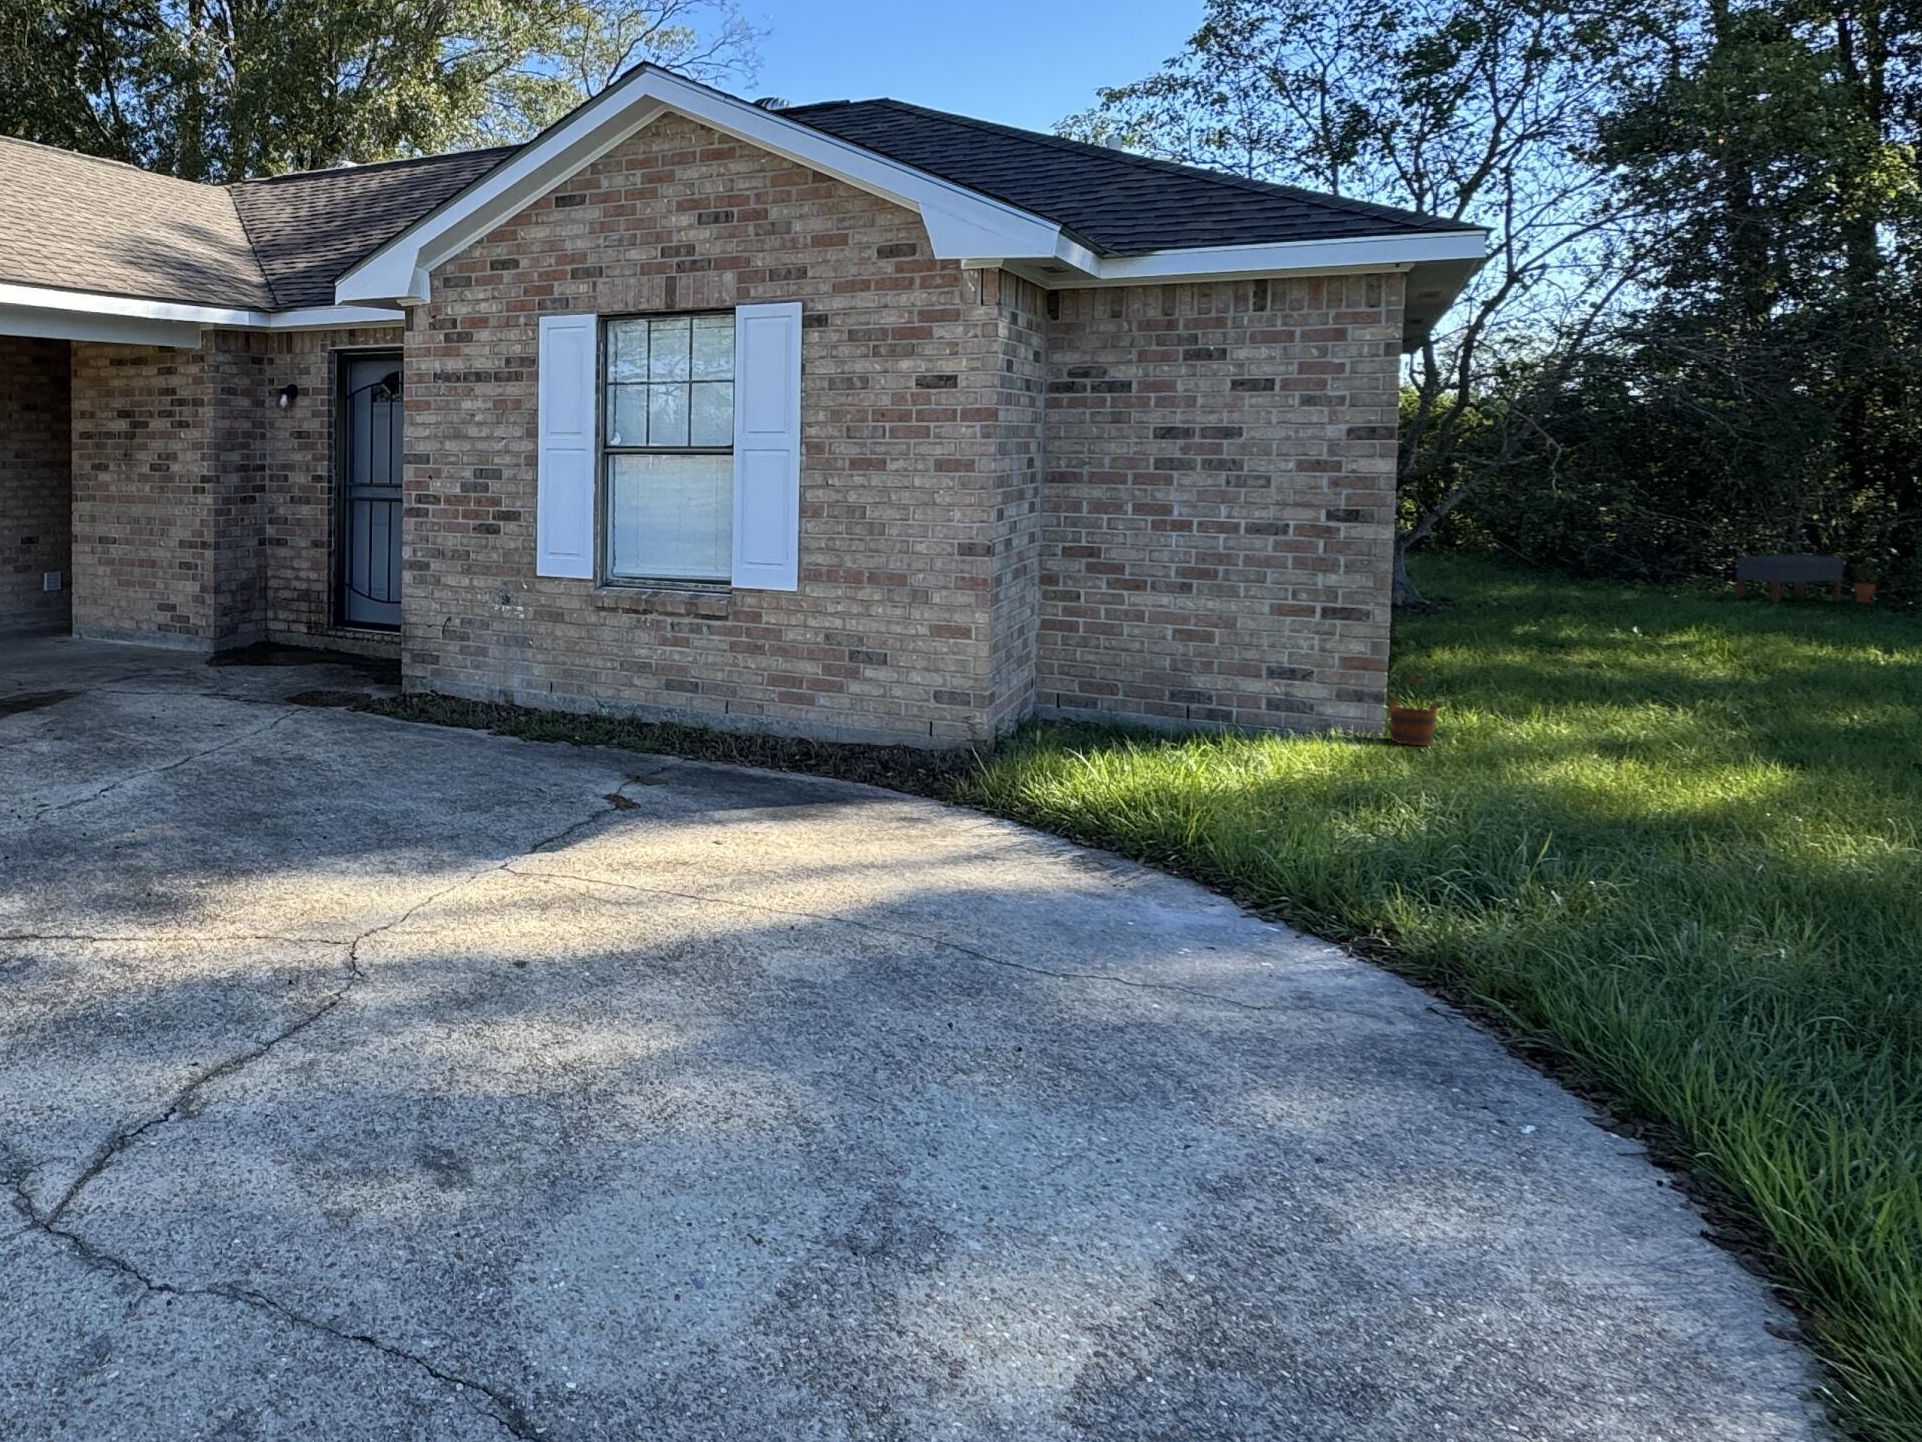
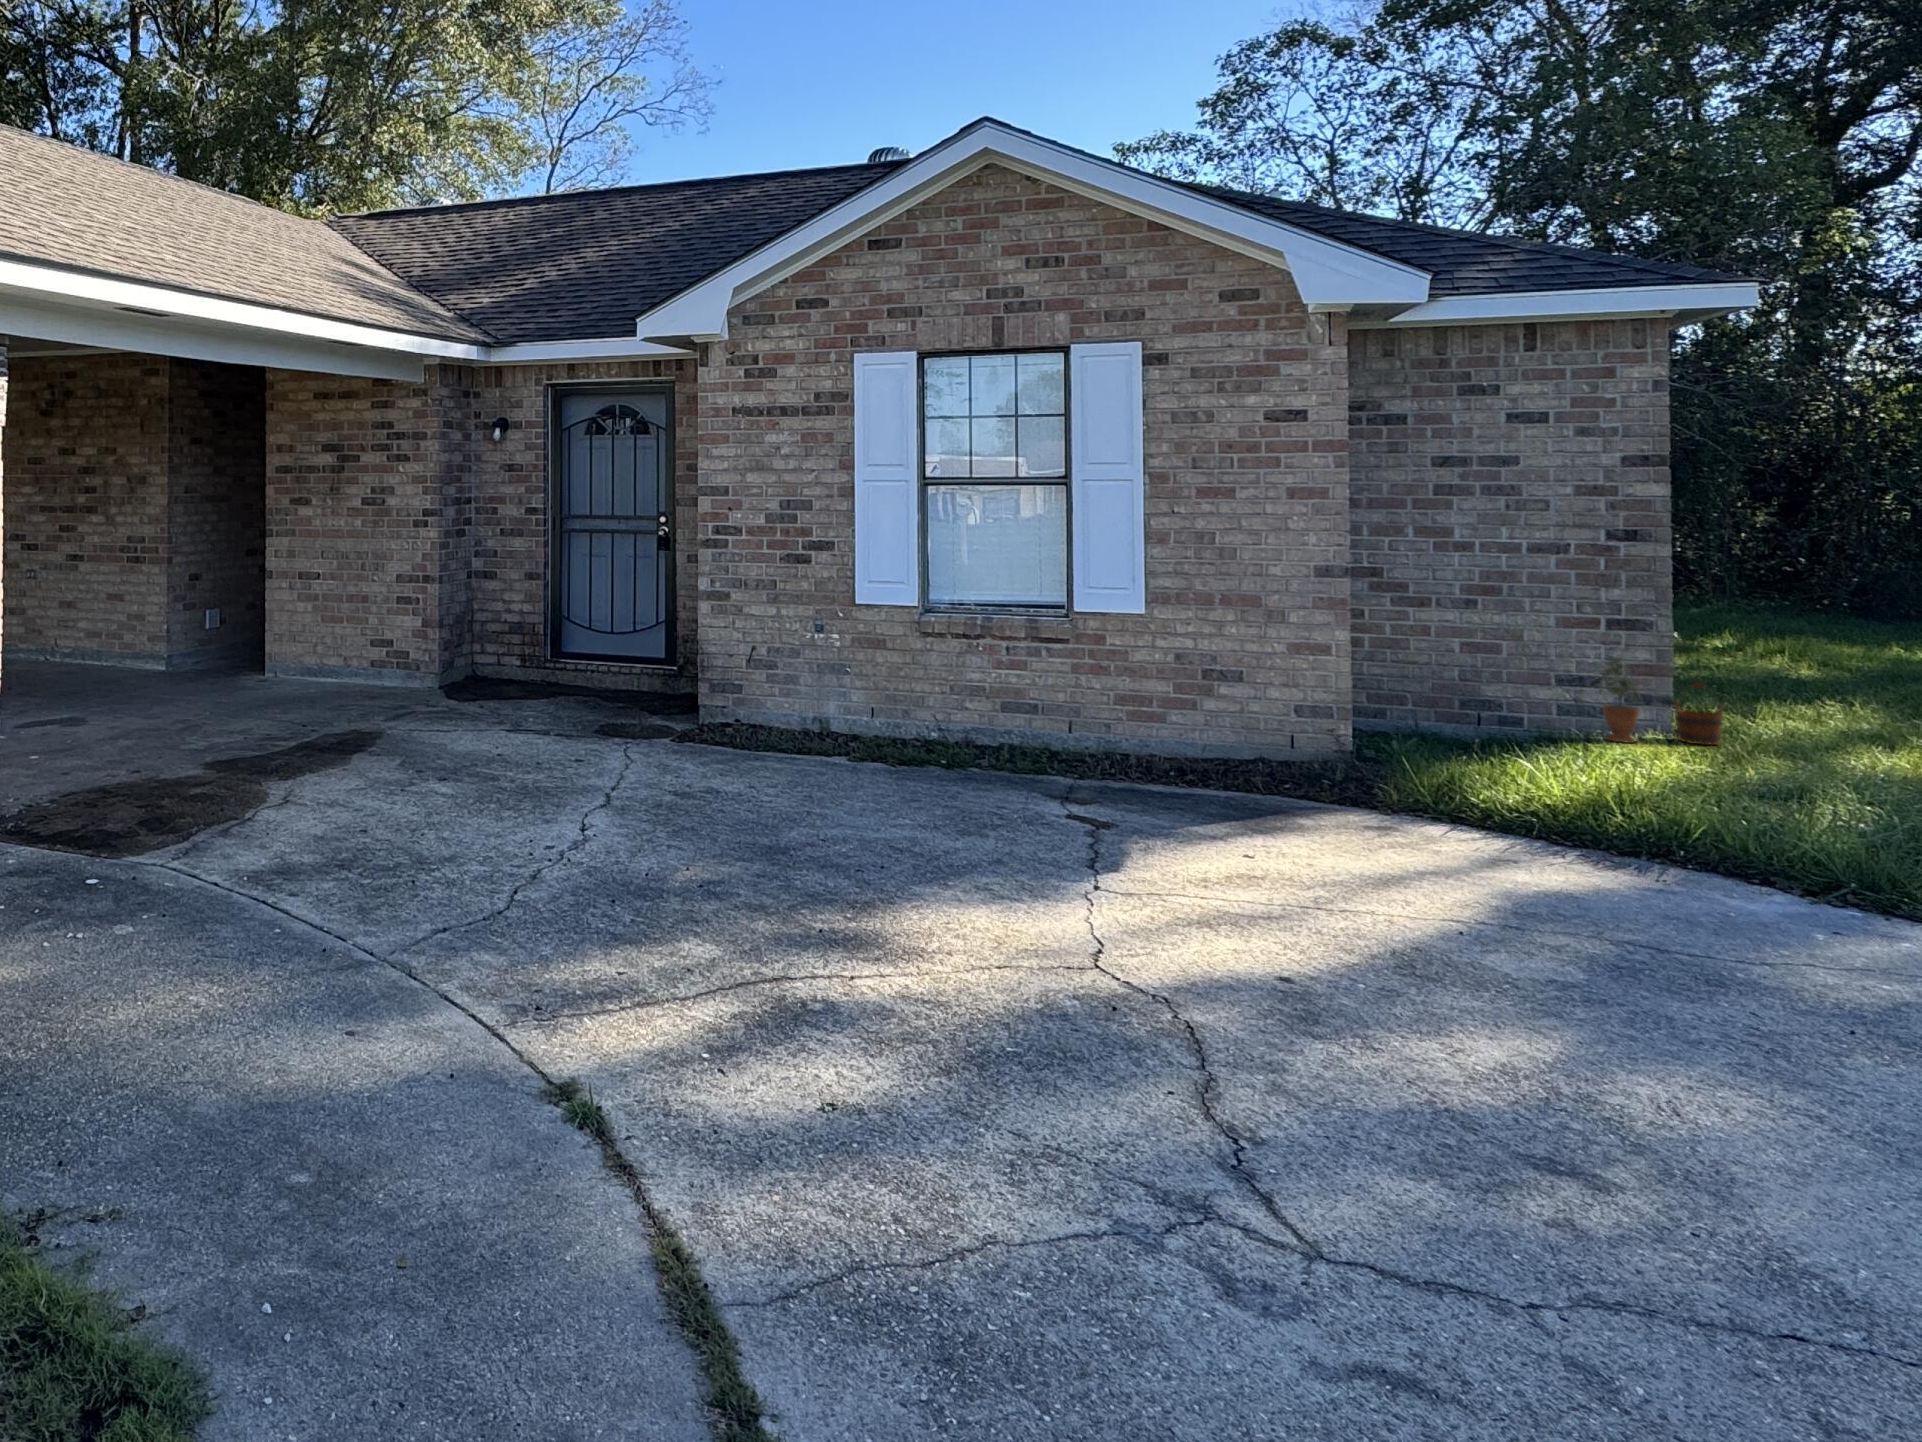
bench: present [1736,555,1844,603] -> none [1704,565,1793,609]
potted plant: present [1852,559,1877,602] -> present [1600,660,1640,743]

